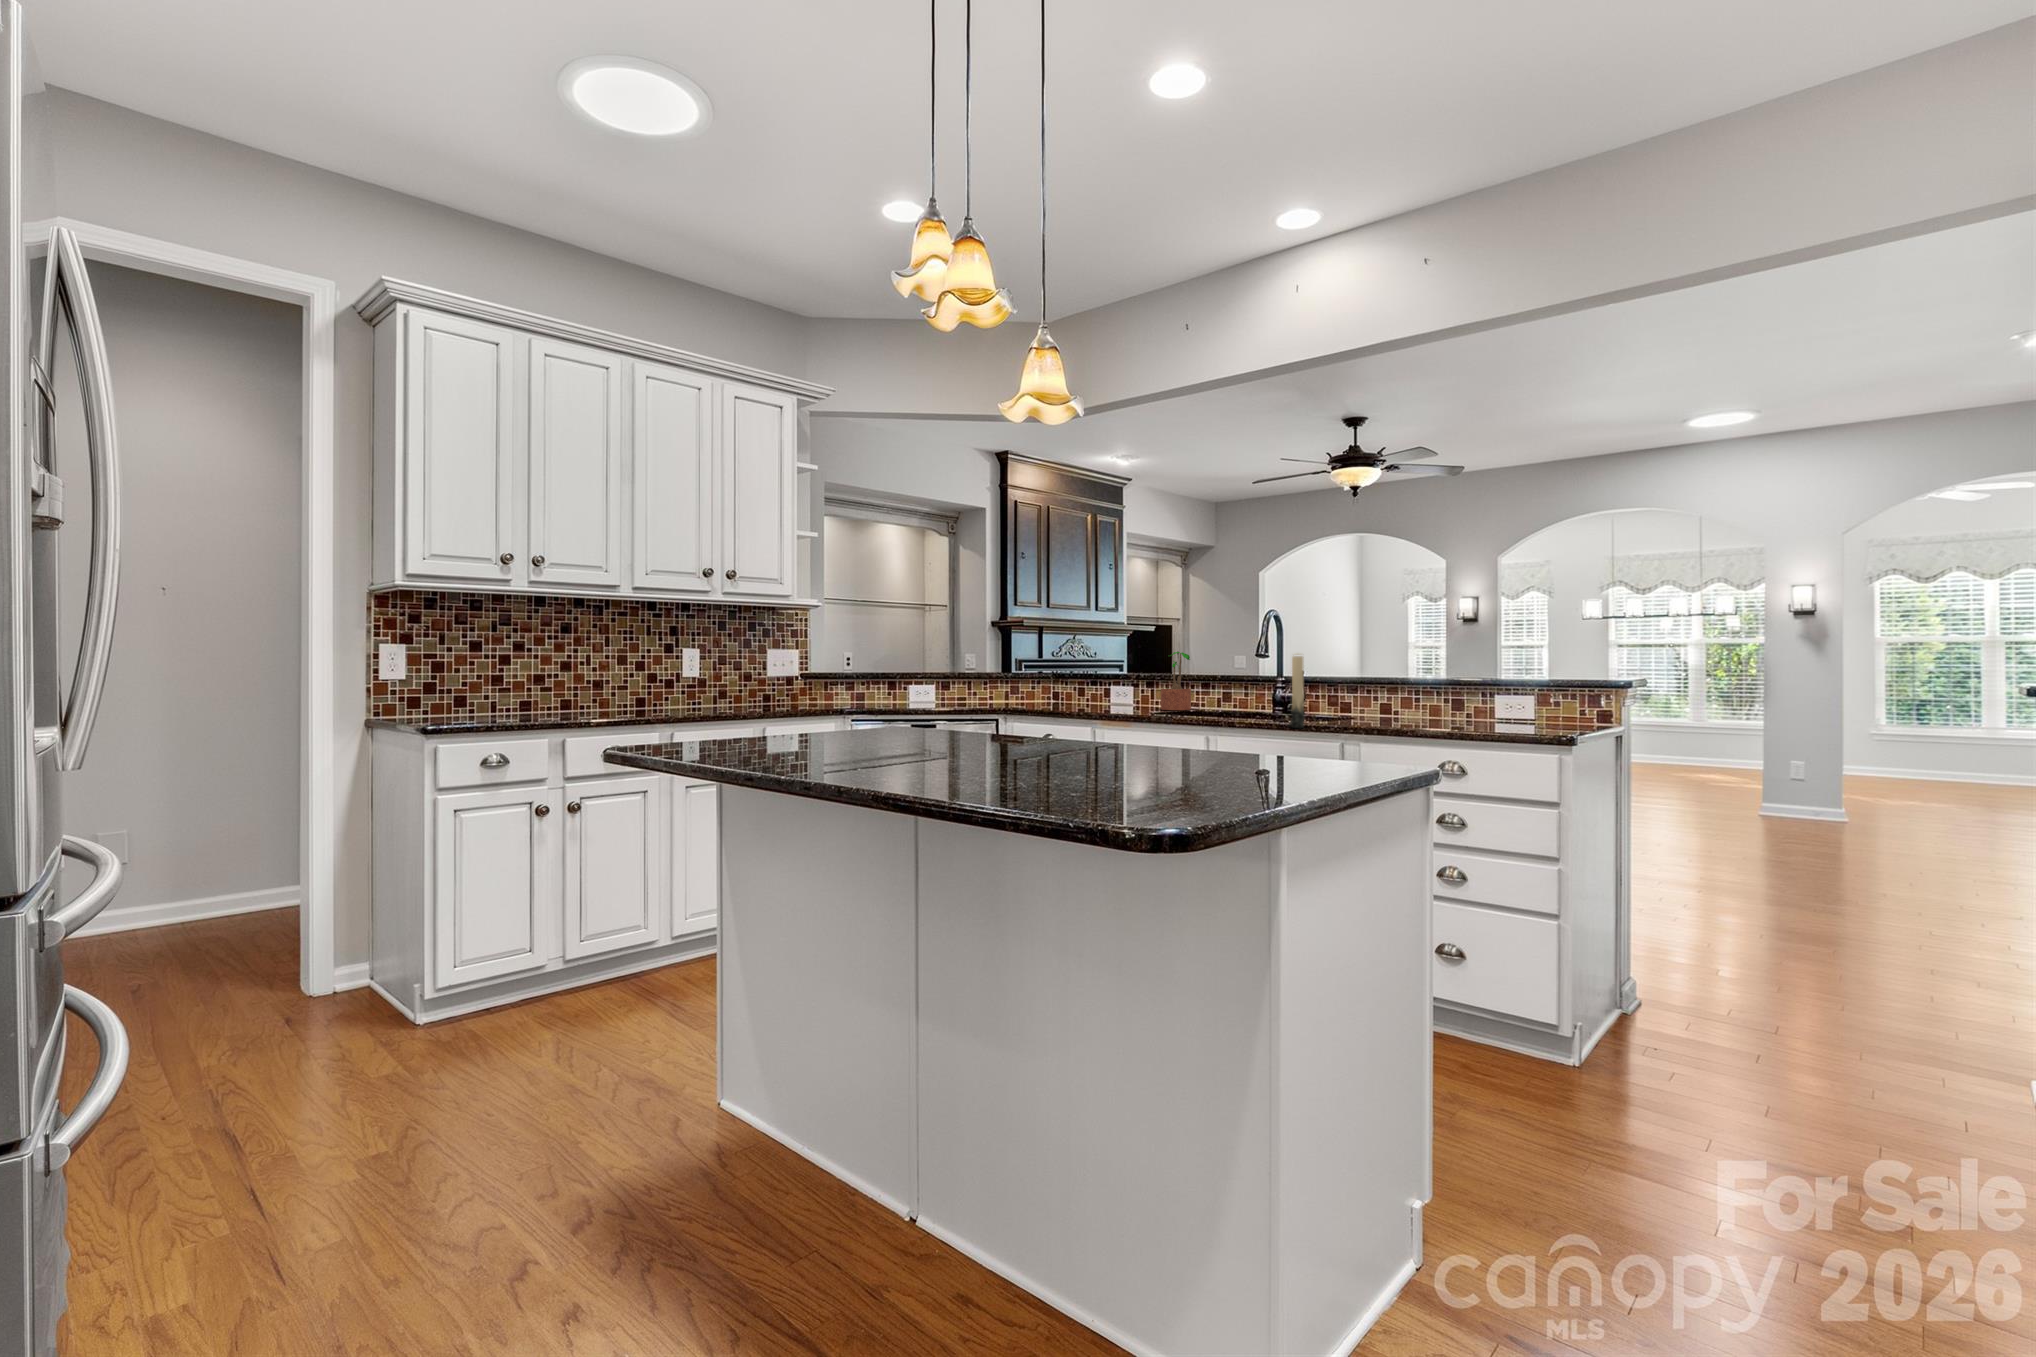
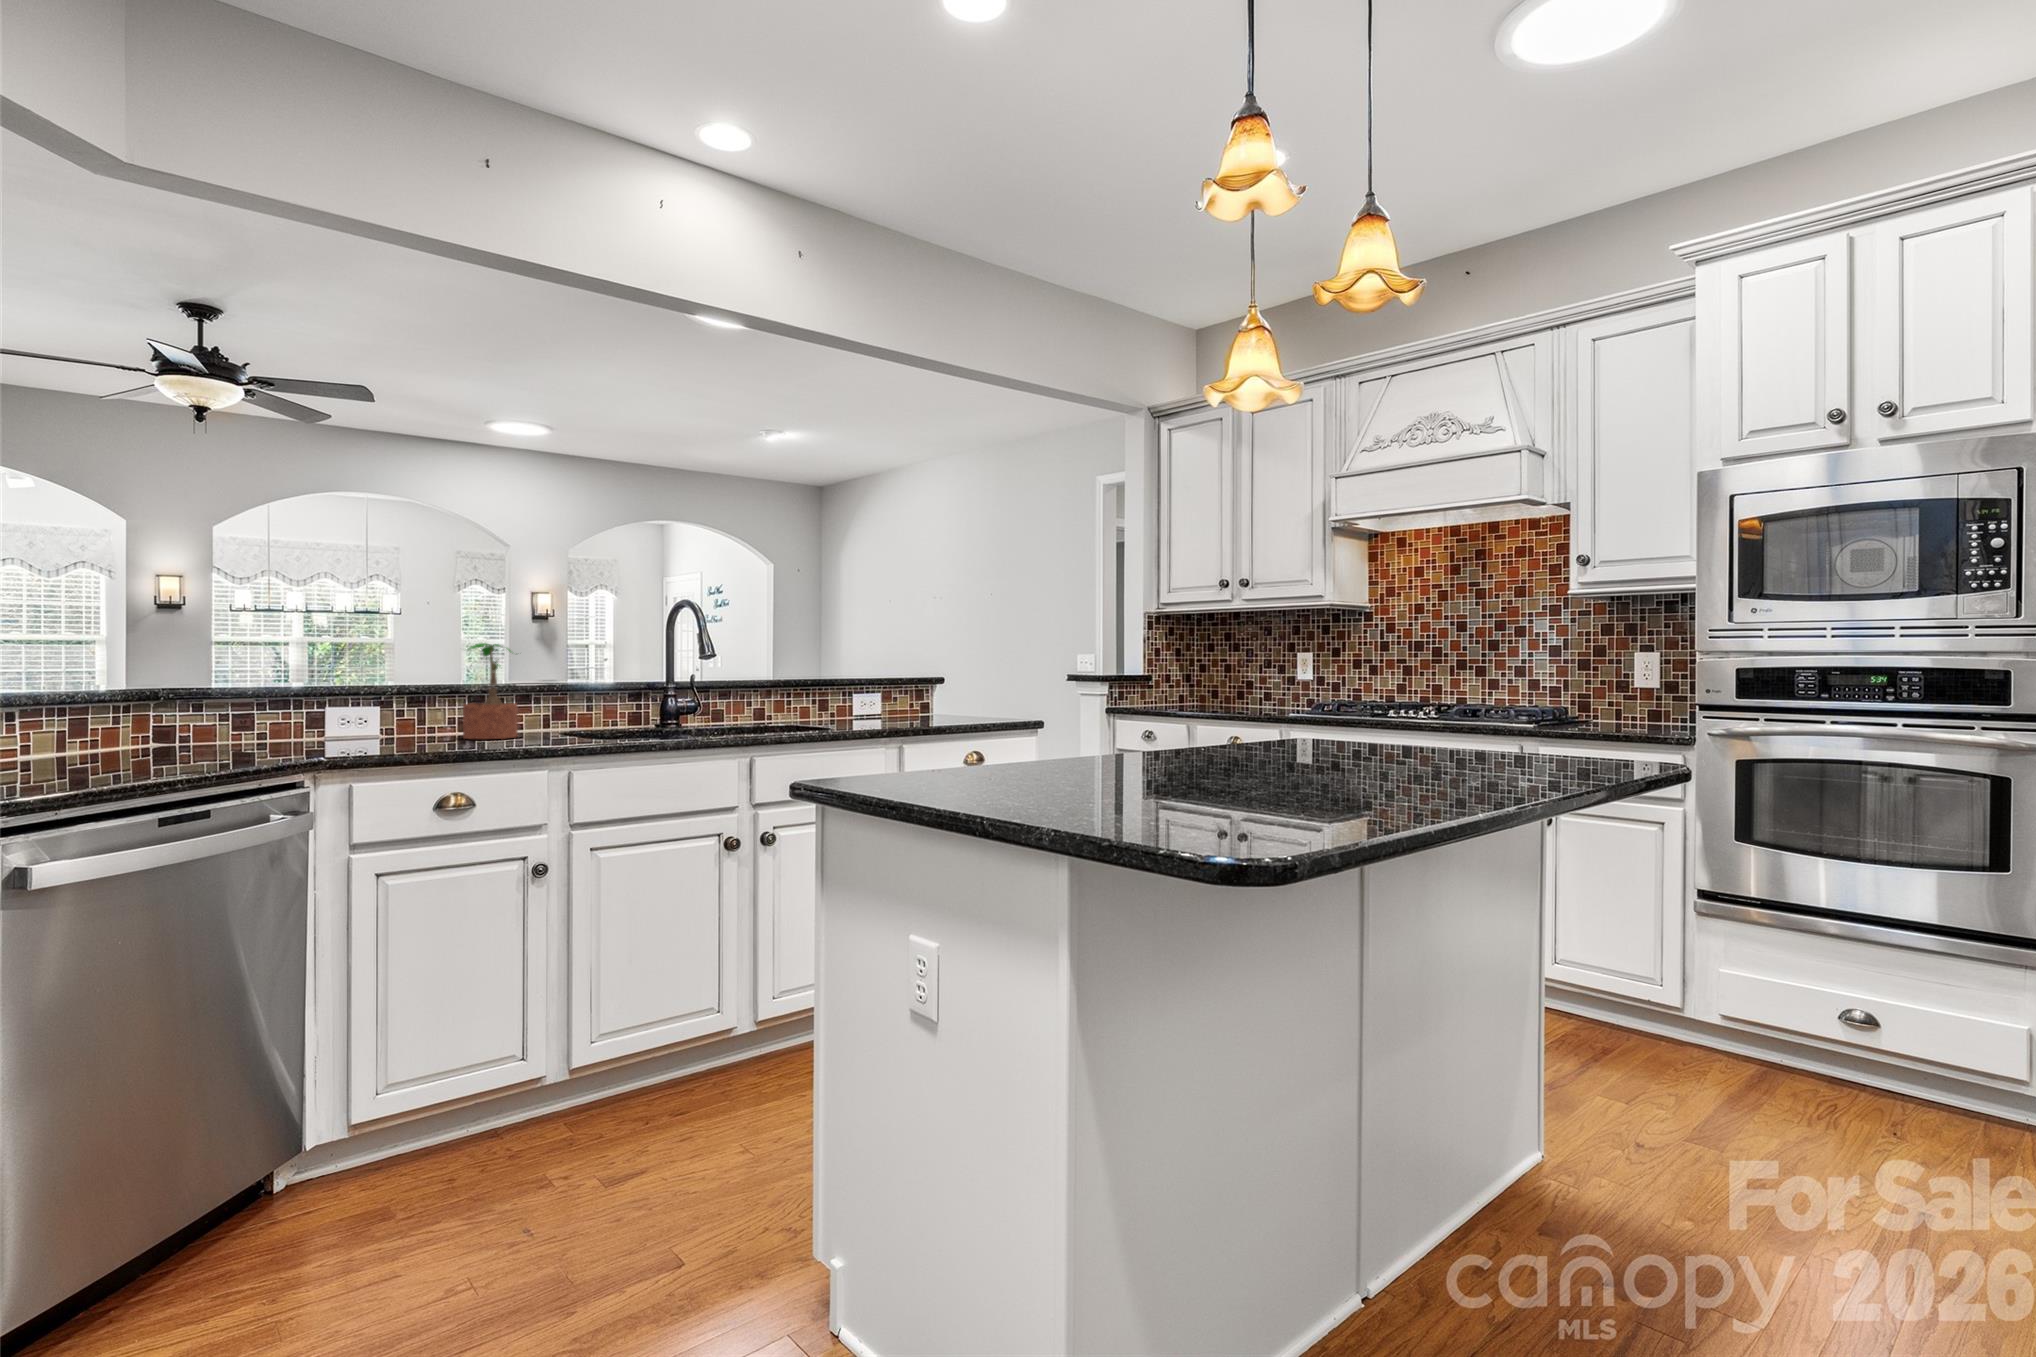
candle: present [1289,656,1304,728] -> none [829,648,854,736]

